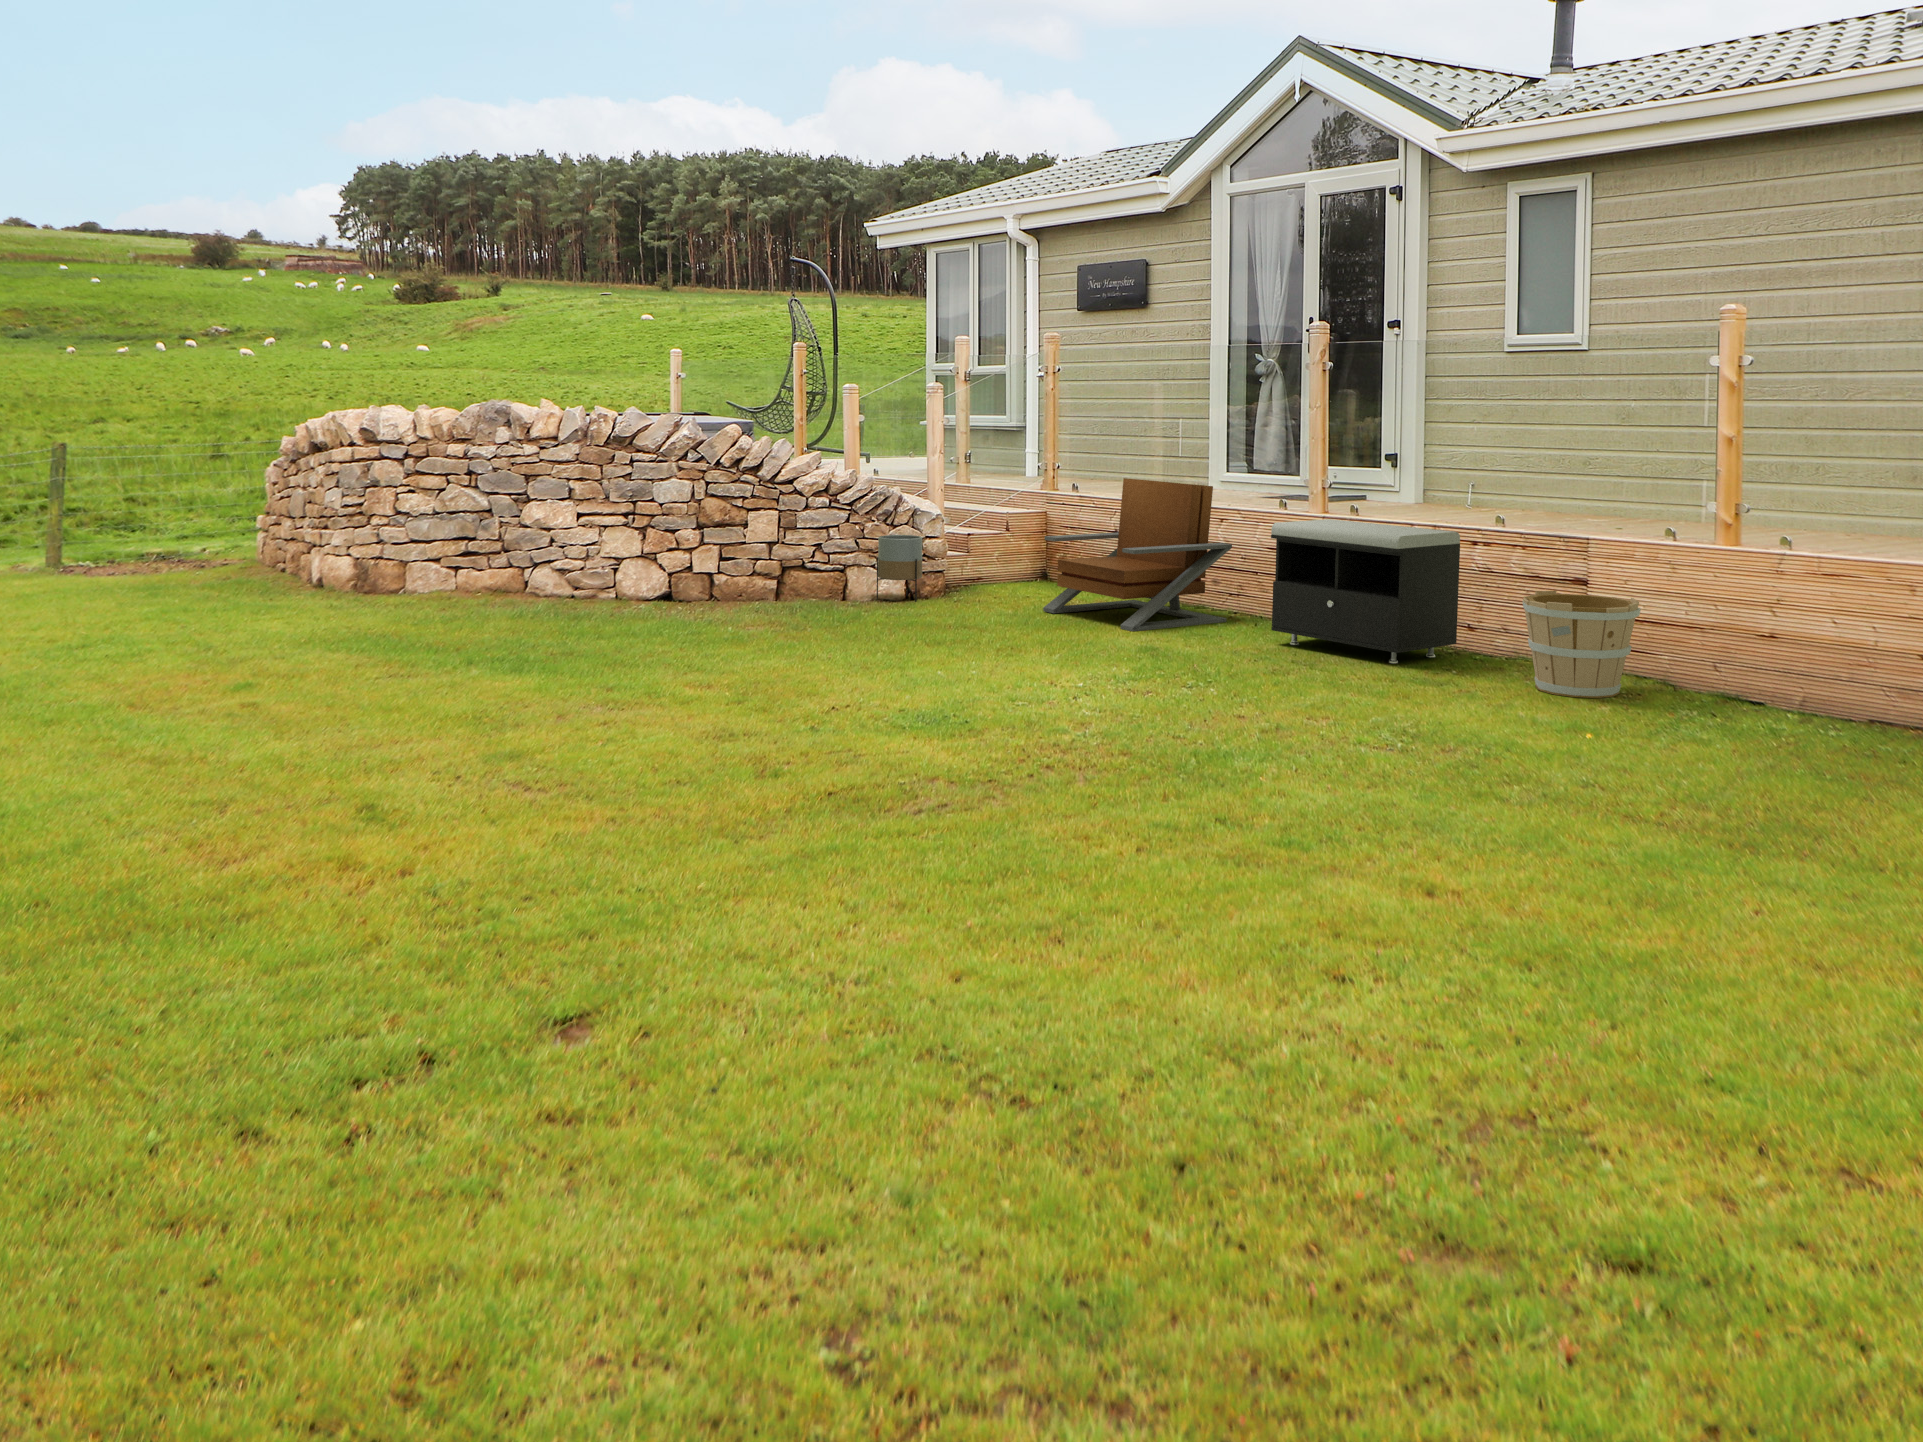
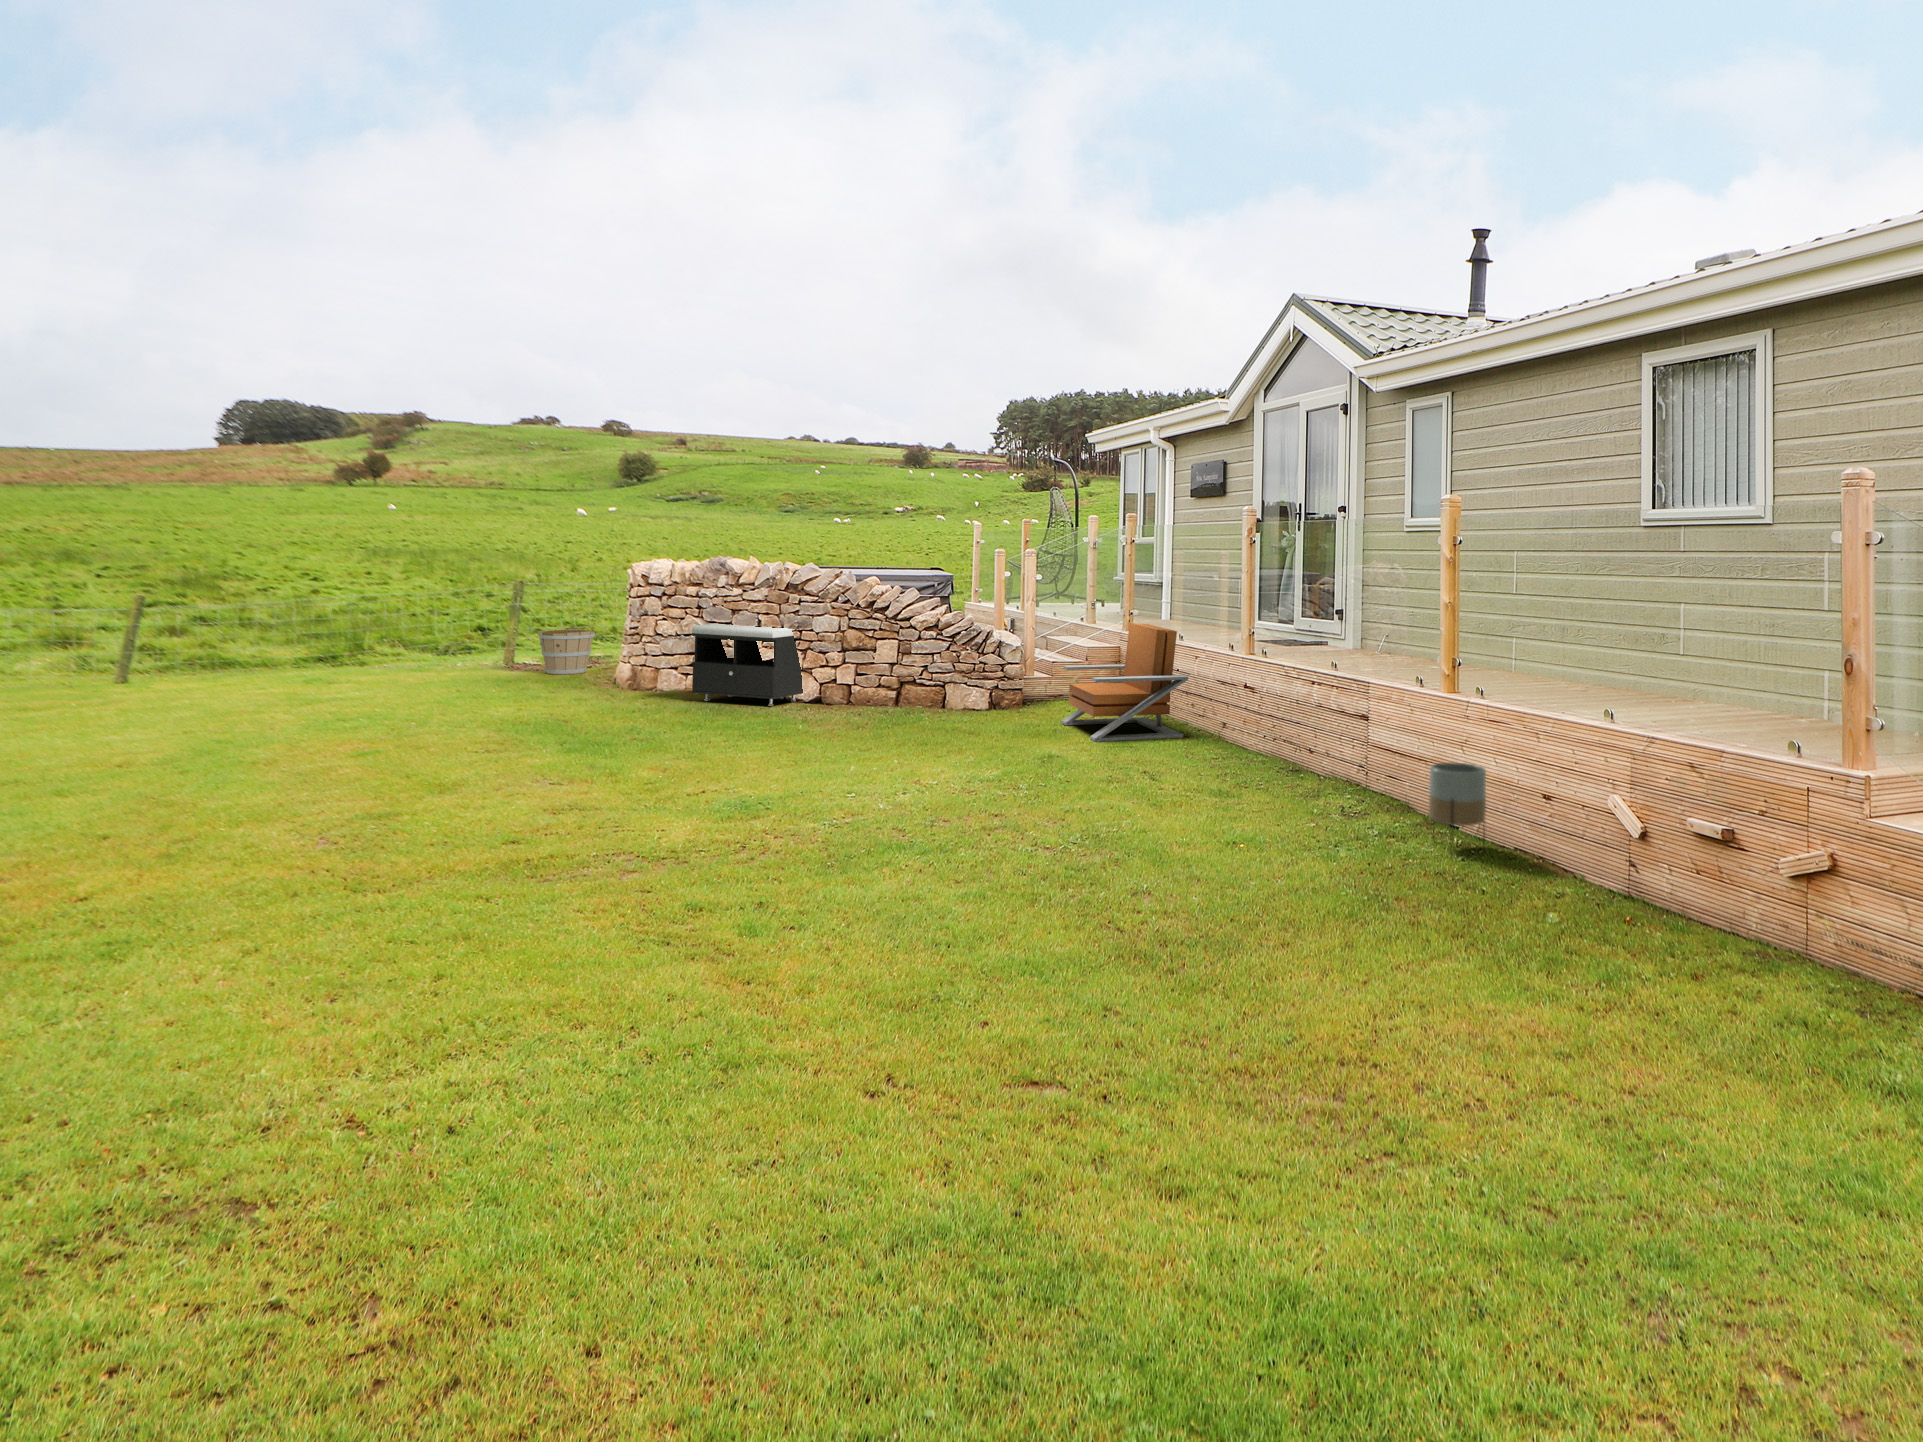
storage bench: present [1271,519,1460,664] -> present [692,624,803,706]
planter: present [877,535,922,602] -> present [1429,762,1486,829]
wooden bucket: present [1522,591,1641,698] -> present [538,628,595,675]

